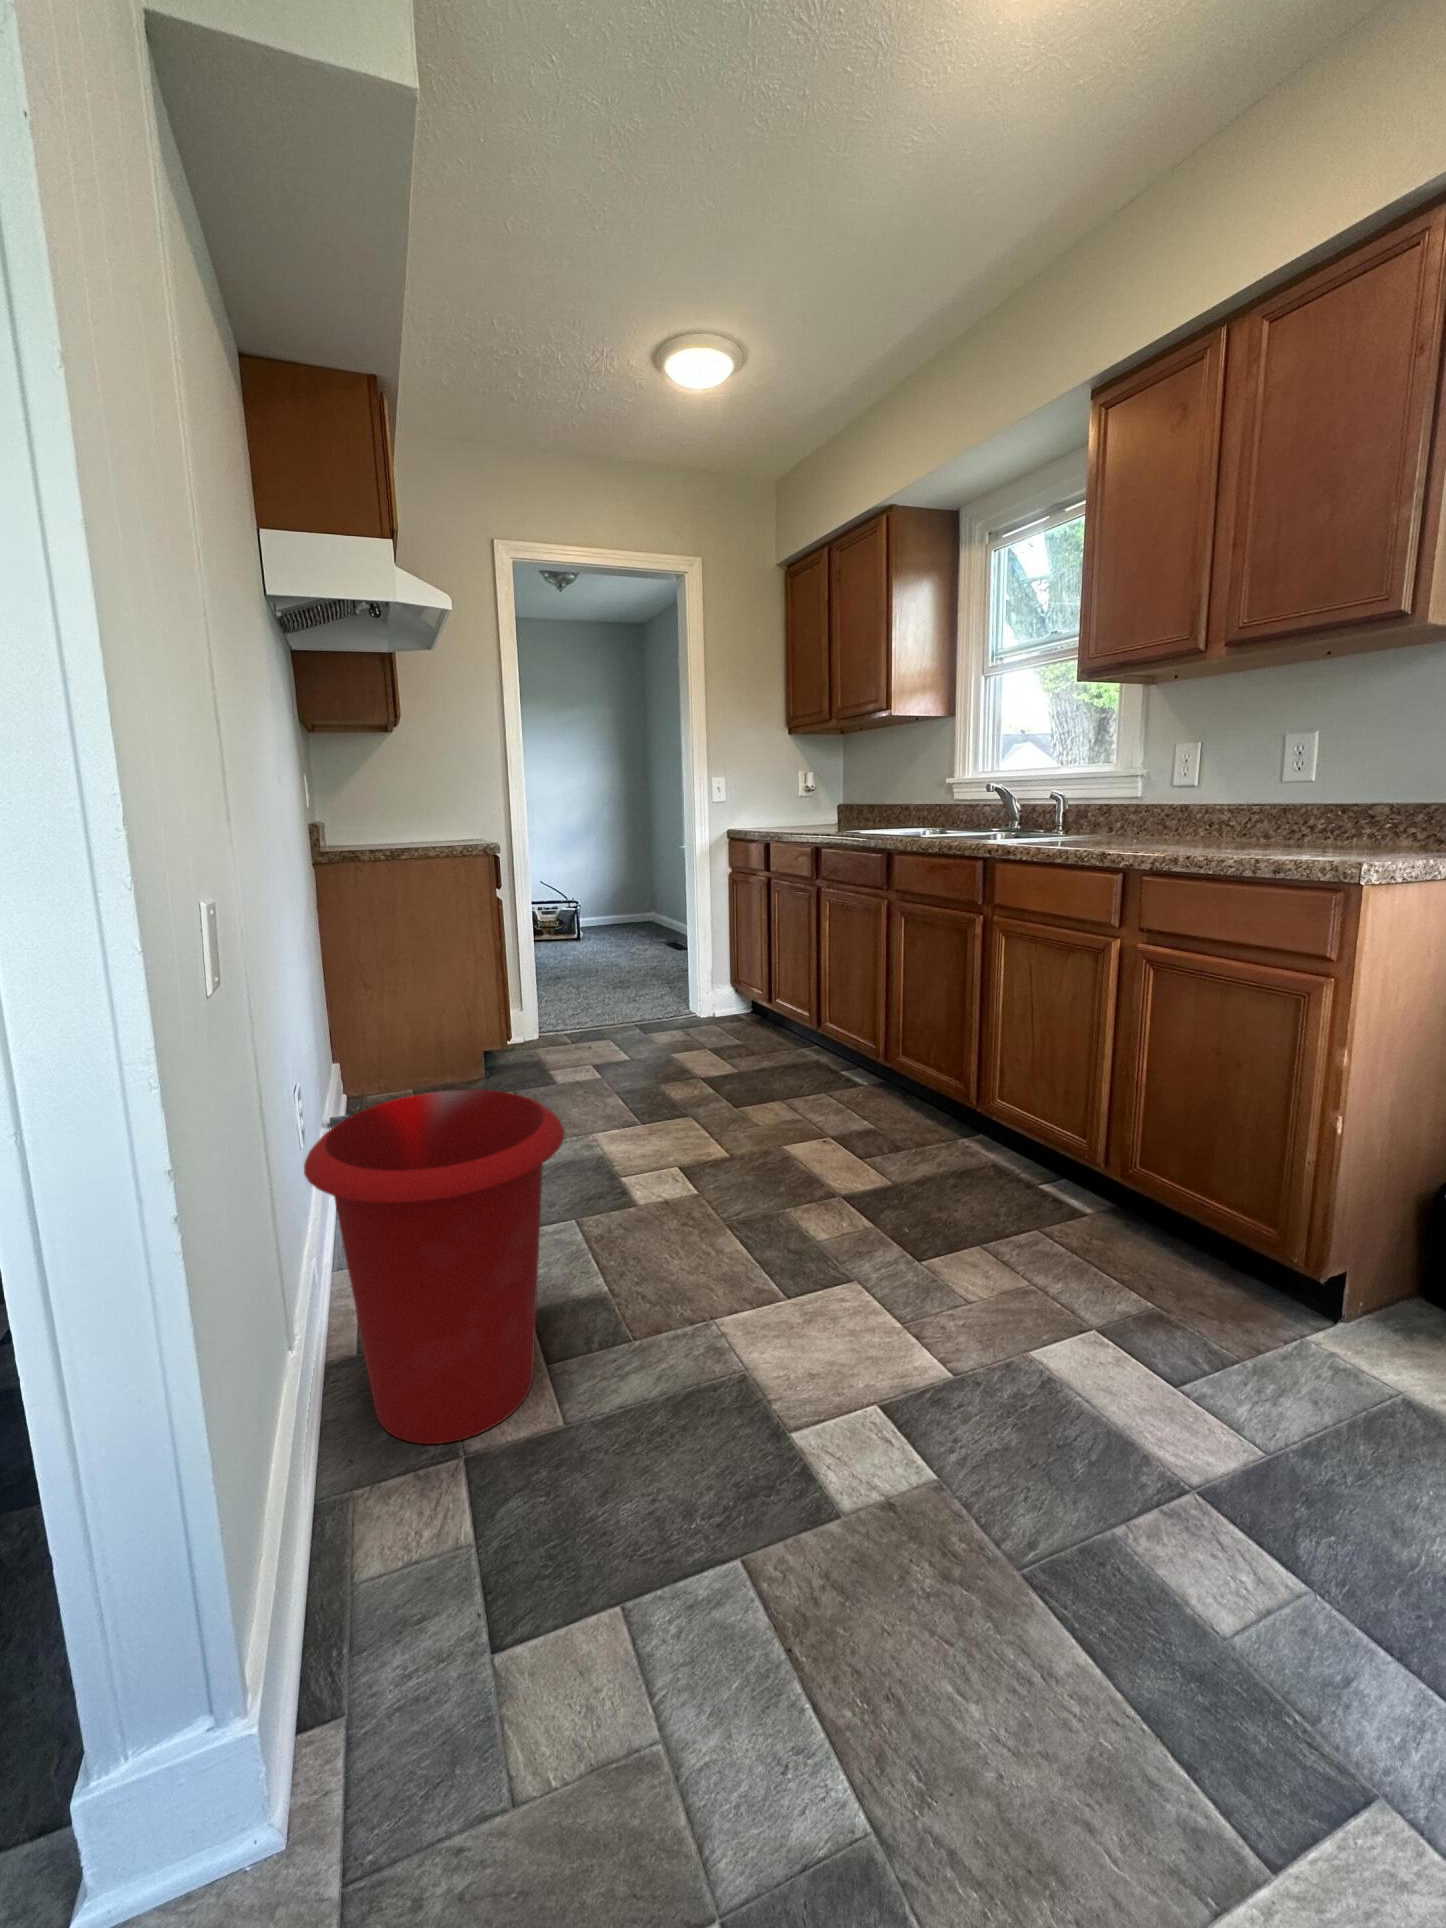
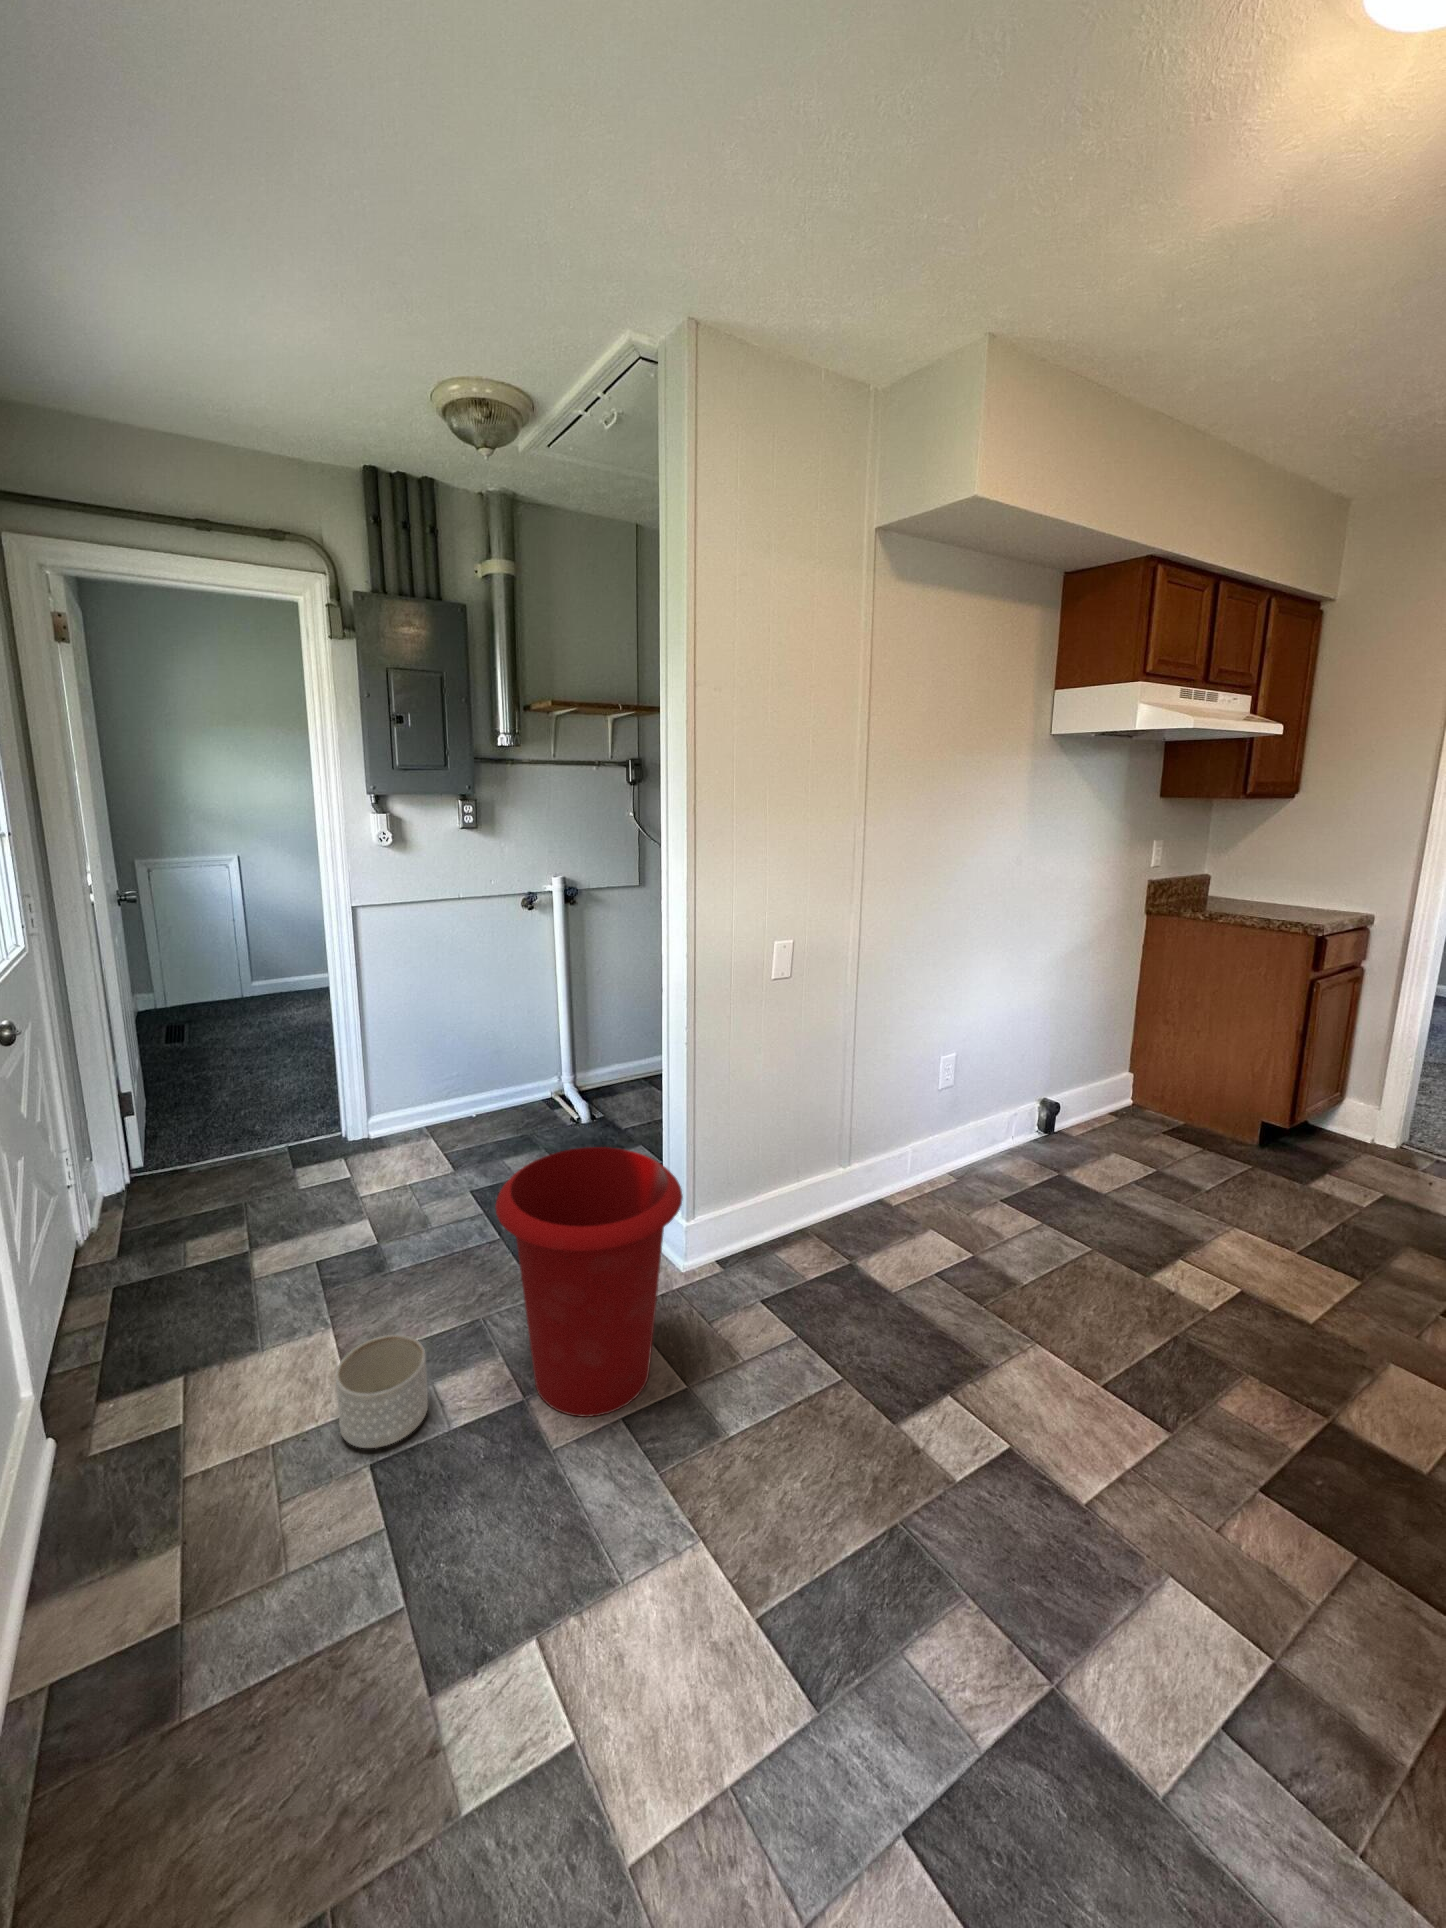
planter: none [306,1487,473,1720] -> present [335,1335,428,1448]

